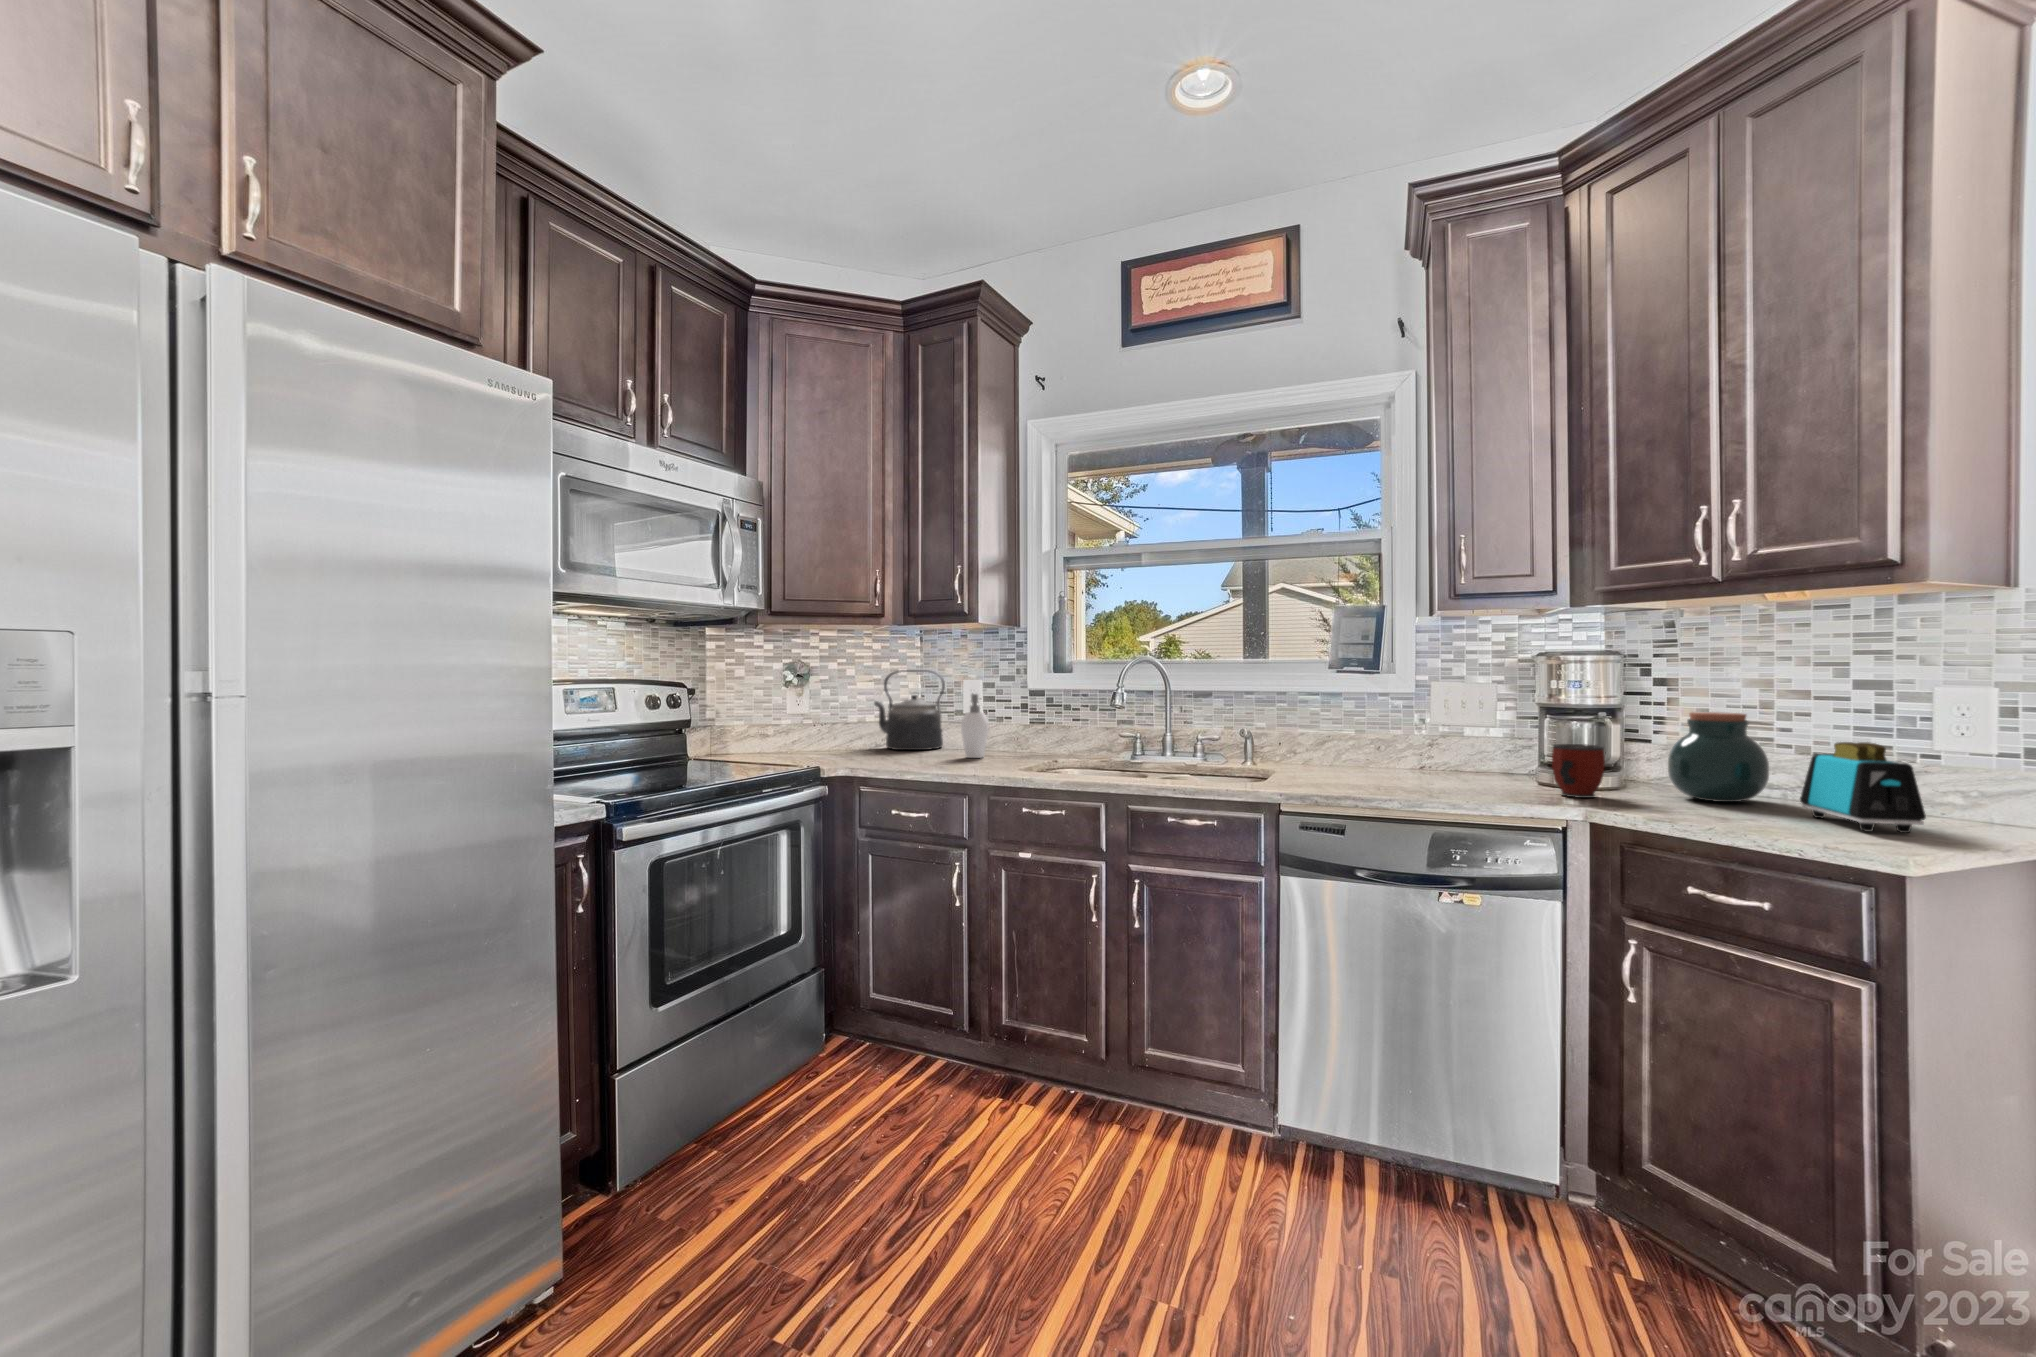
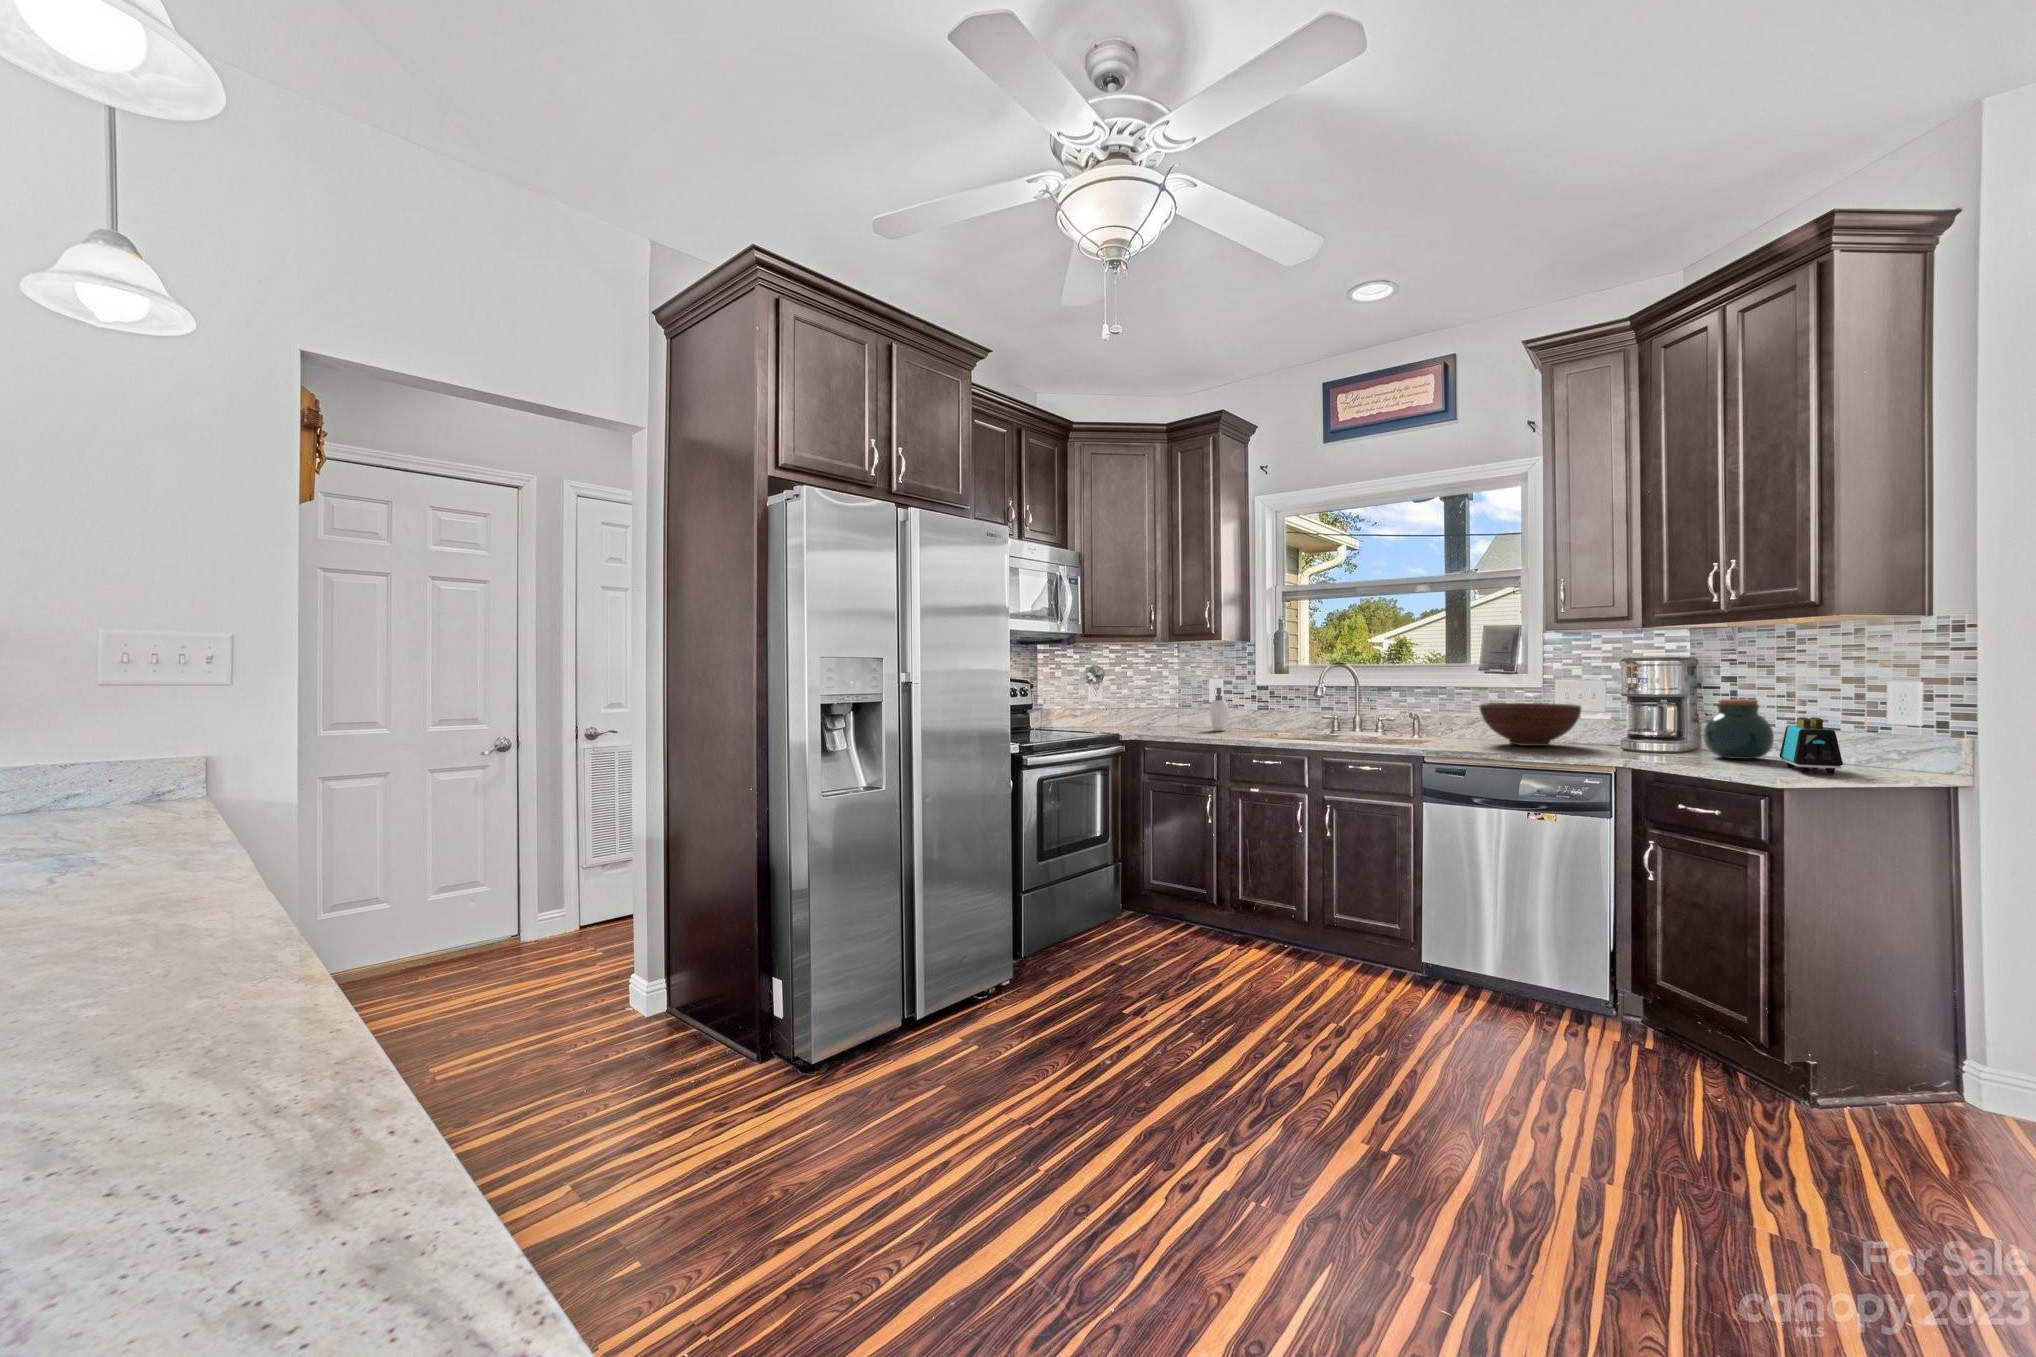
kettle: present [874,670,945,750] -> none [1147,672,1197,726]
fruit bowl: none [1347,716,1487,781] -> present [1480,703,1581,746]
mug: present [1552,744,1605,798] -> none [1617,721,1656,756]

